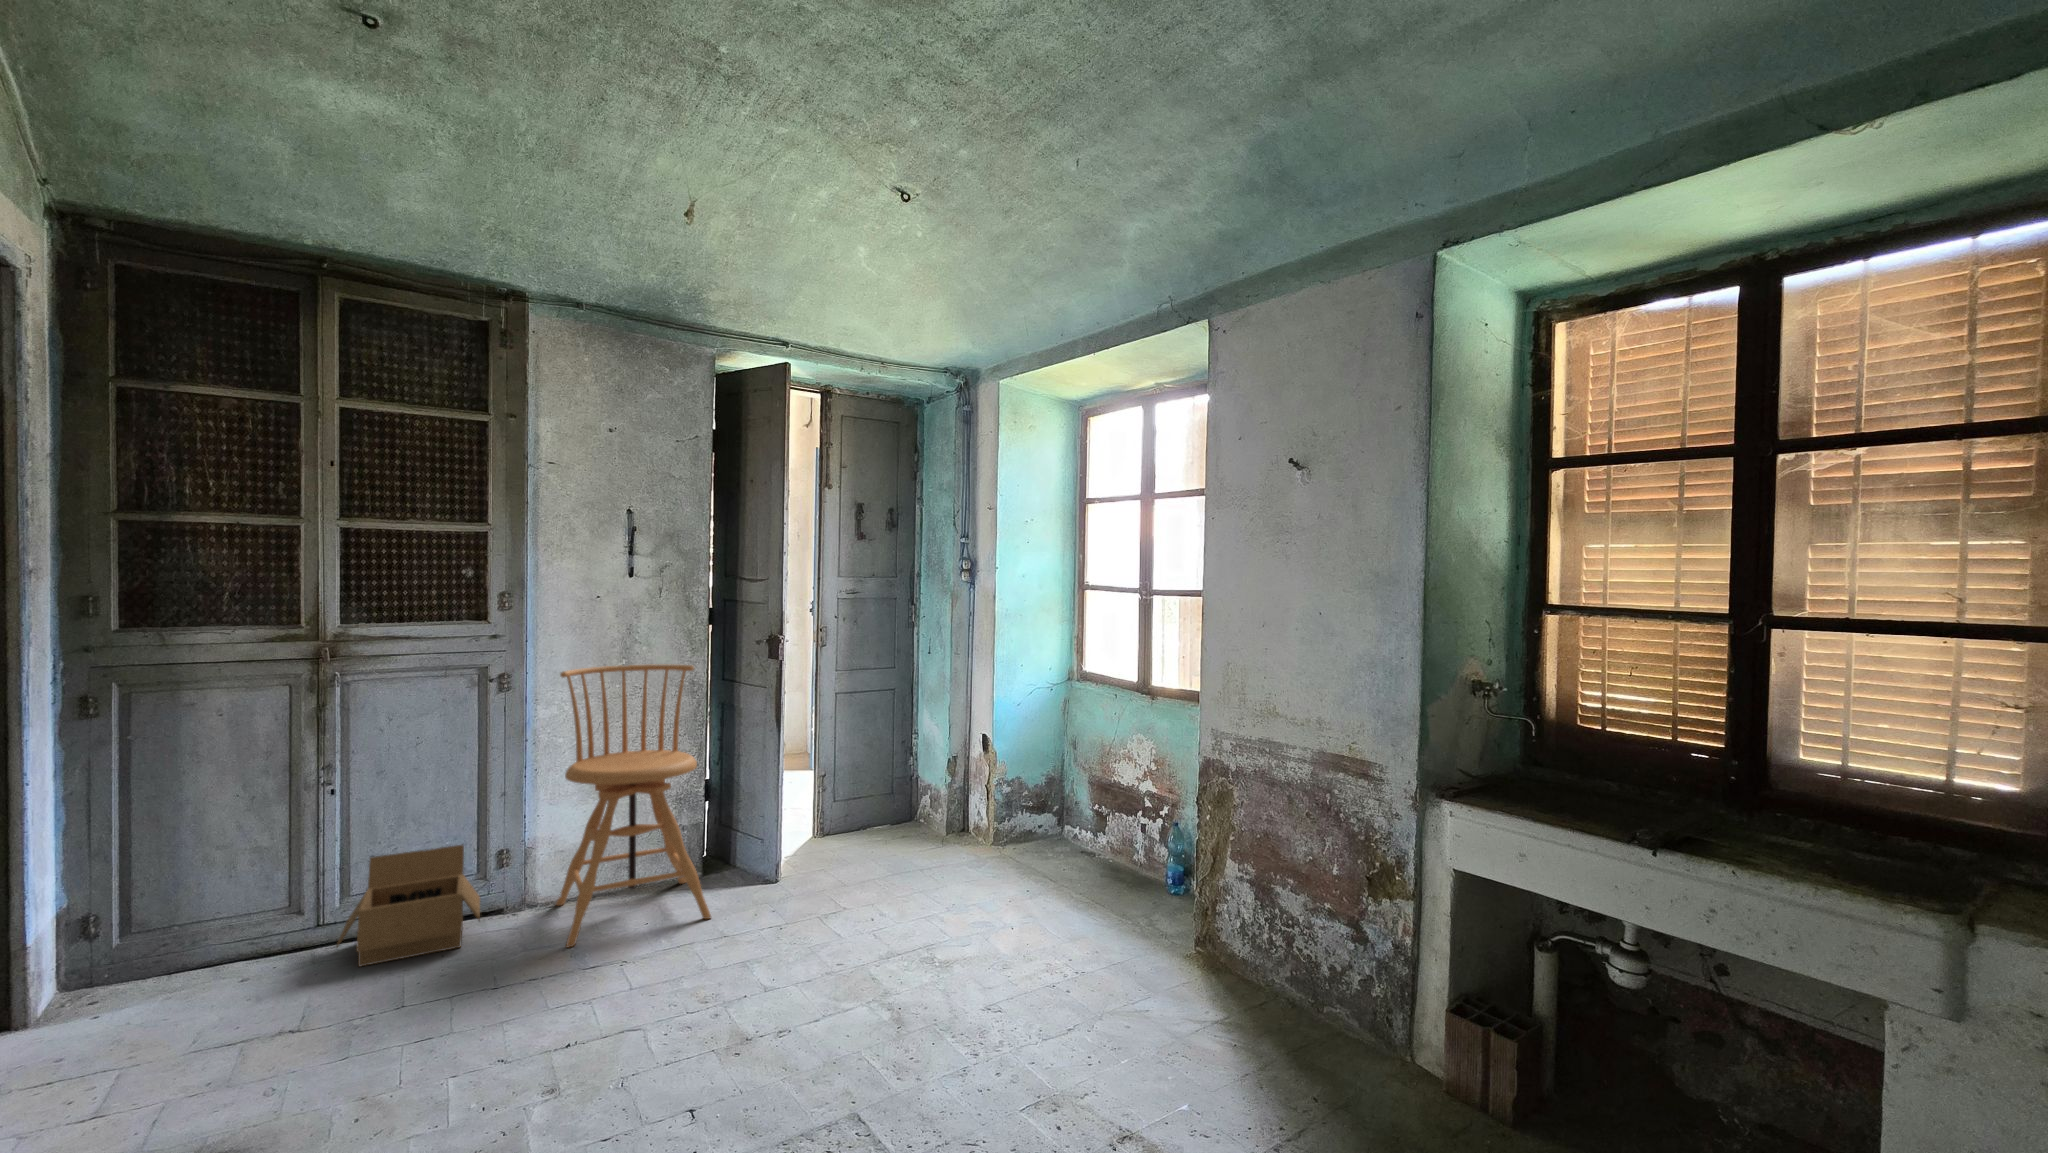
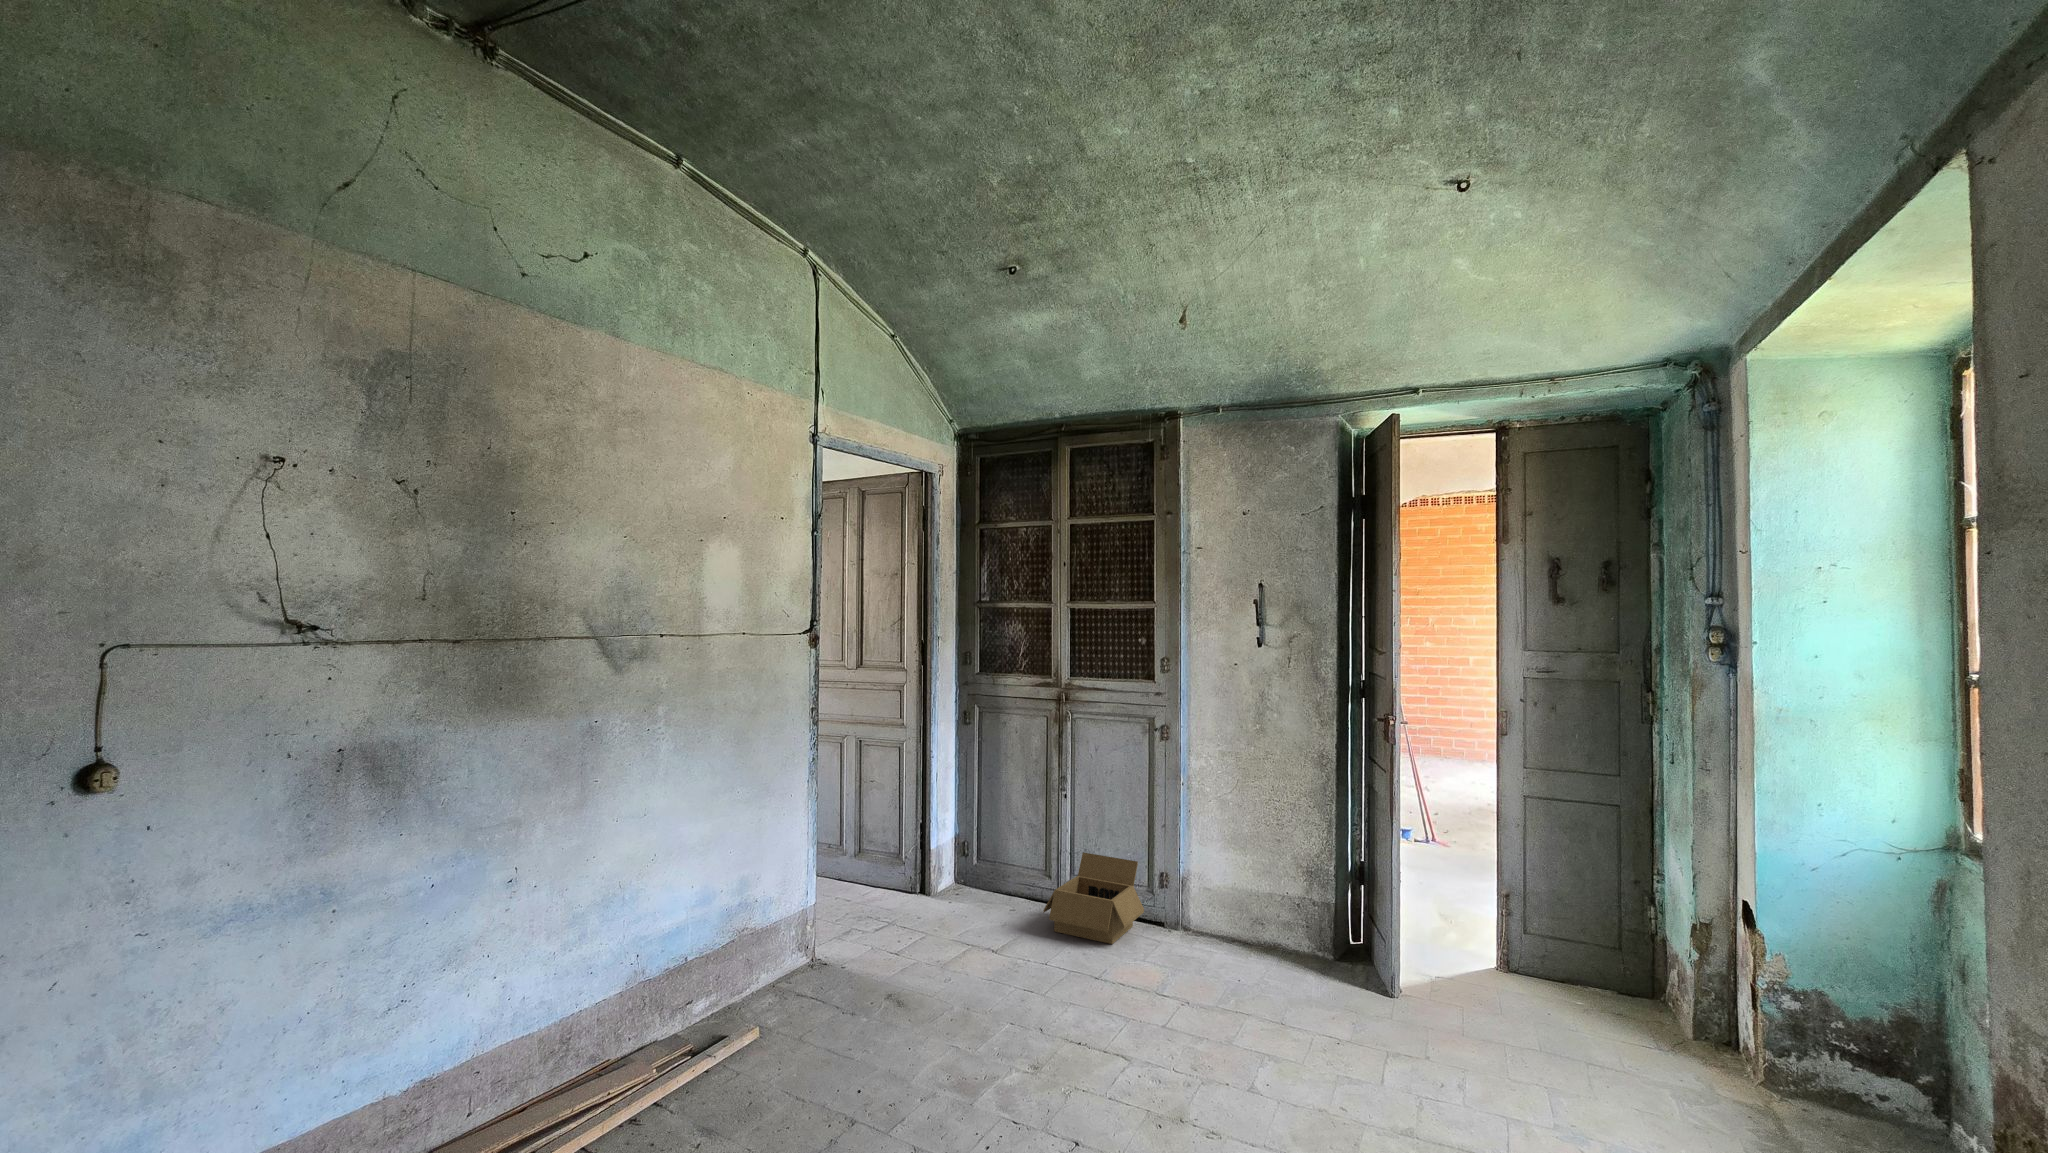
chair: present [556,664,711,947] -> none [1165,730,1314,1007]

